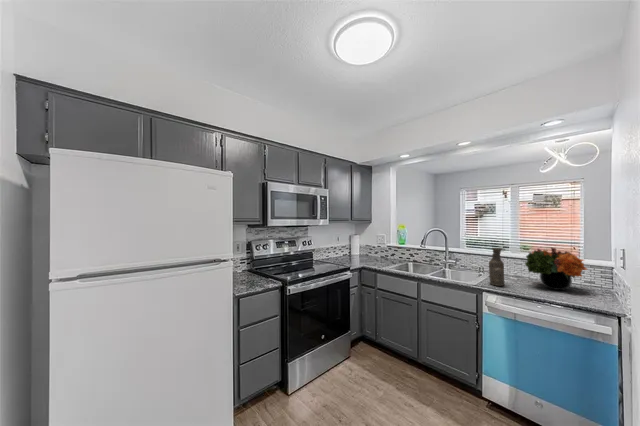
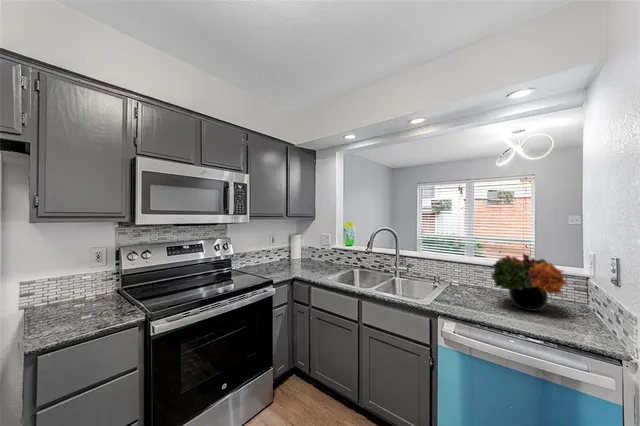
vase: present [489,248,505,286] -> none [447,254,466,306]

